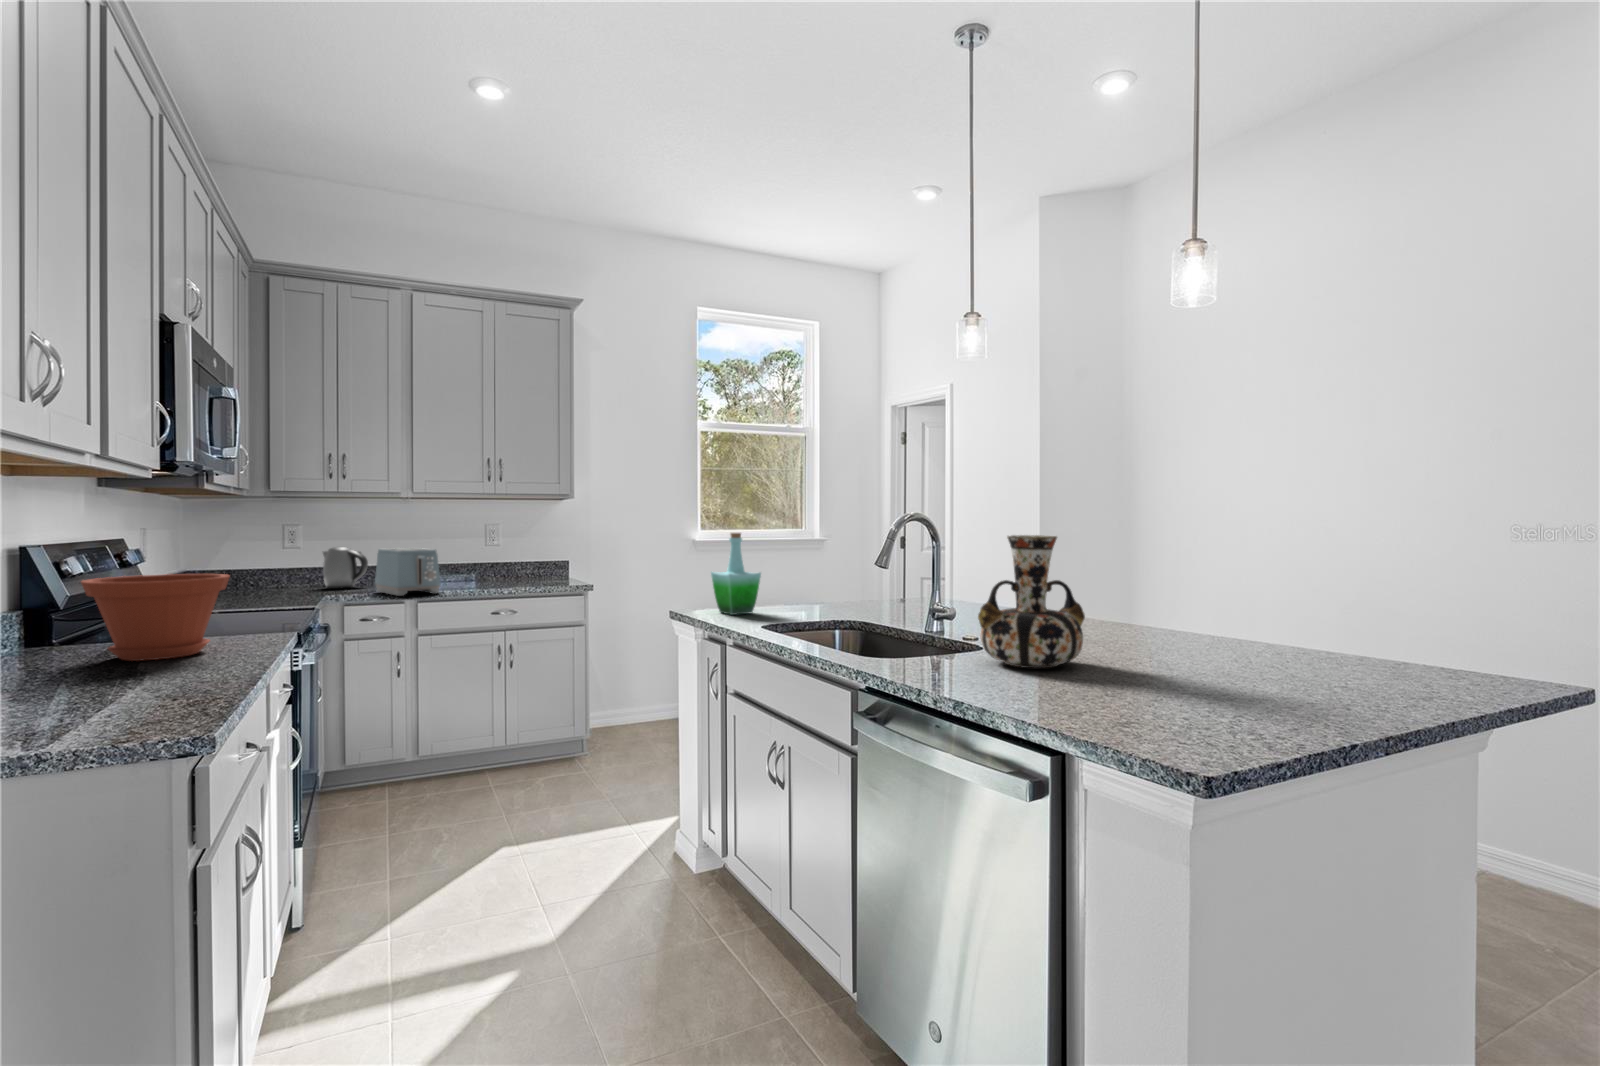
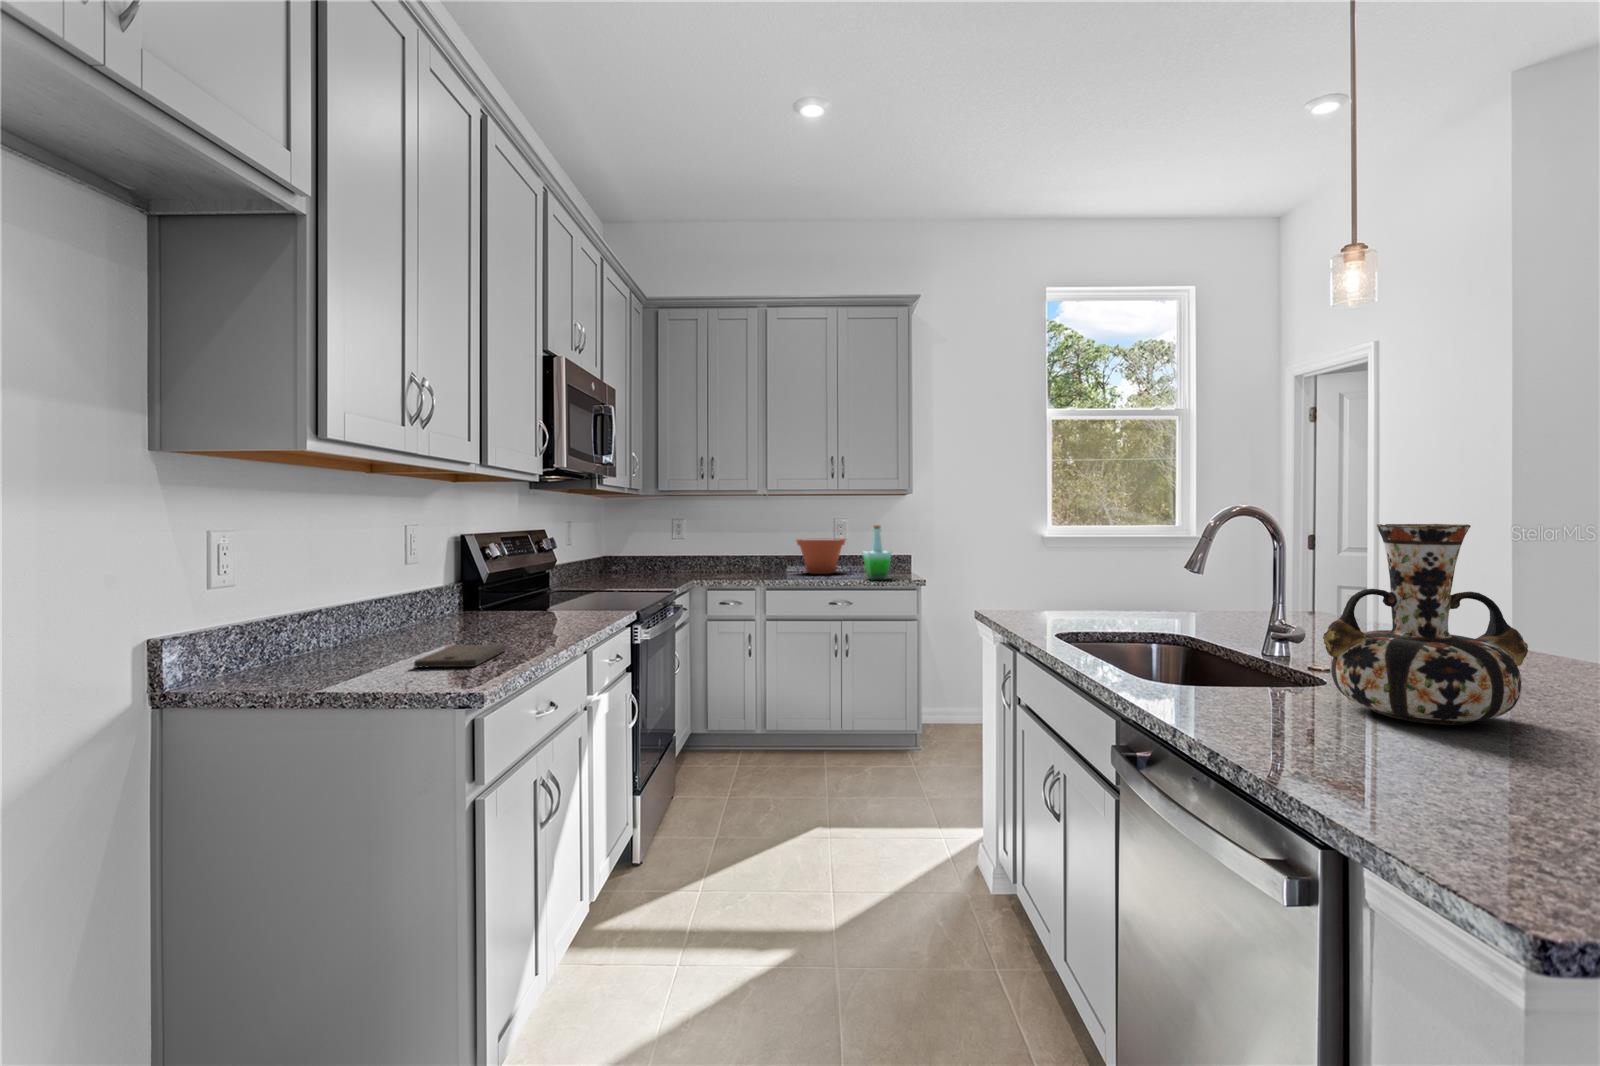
bottle: present [711,533,761,615] -> present [863,525,892,579]
kettle: present [323,547,368,589] -> none [702,540,735,575]
toaster: present [375,548,440,596] -> none [734,541,782,583]
plant pot: present [81,574,230,661] -> present [796,539,845,574]
cutting board: none [65,682,177,718] -> present [414,644,507,667]

